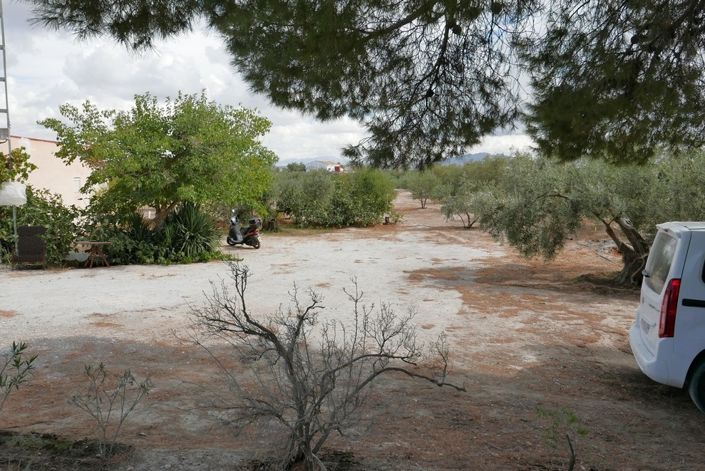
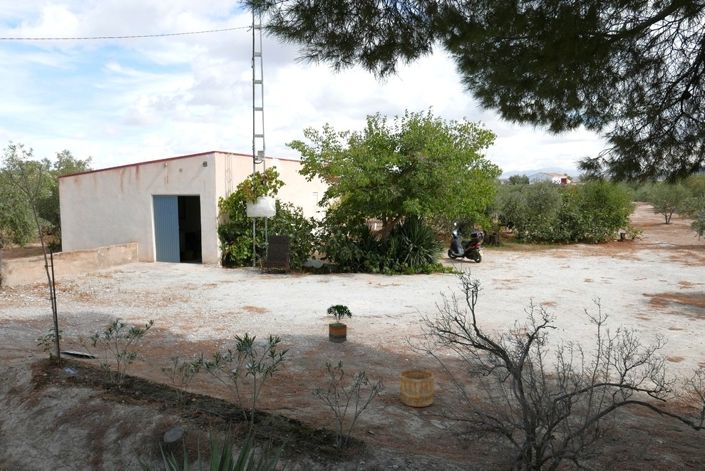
round table: present [76,240,113,269] -> none [313,250,347,276]
potted tree: none [105,288,134,324] -> present [327,305,352,343]
wooden bucket: none [182,330,213,360] -> present [399,369,435,407]

